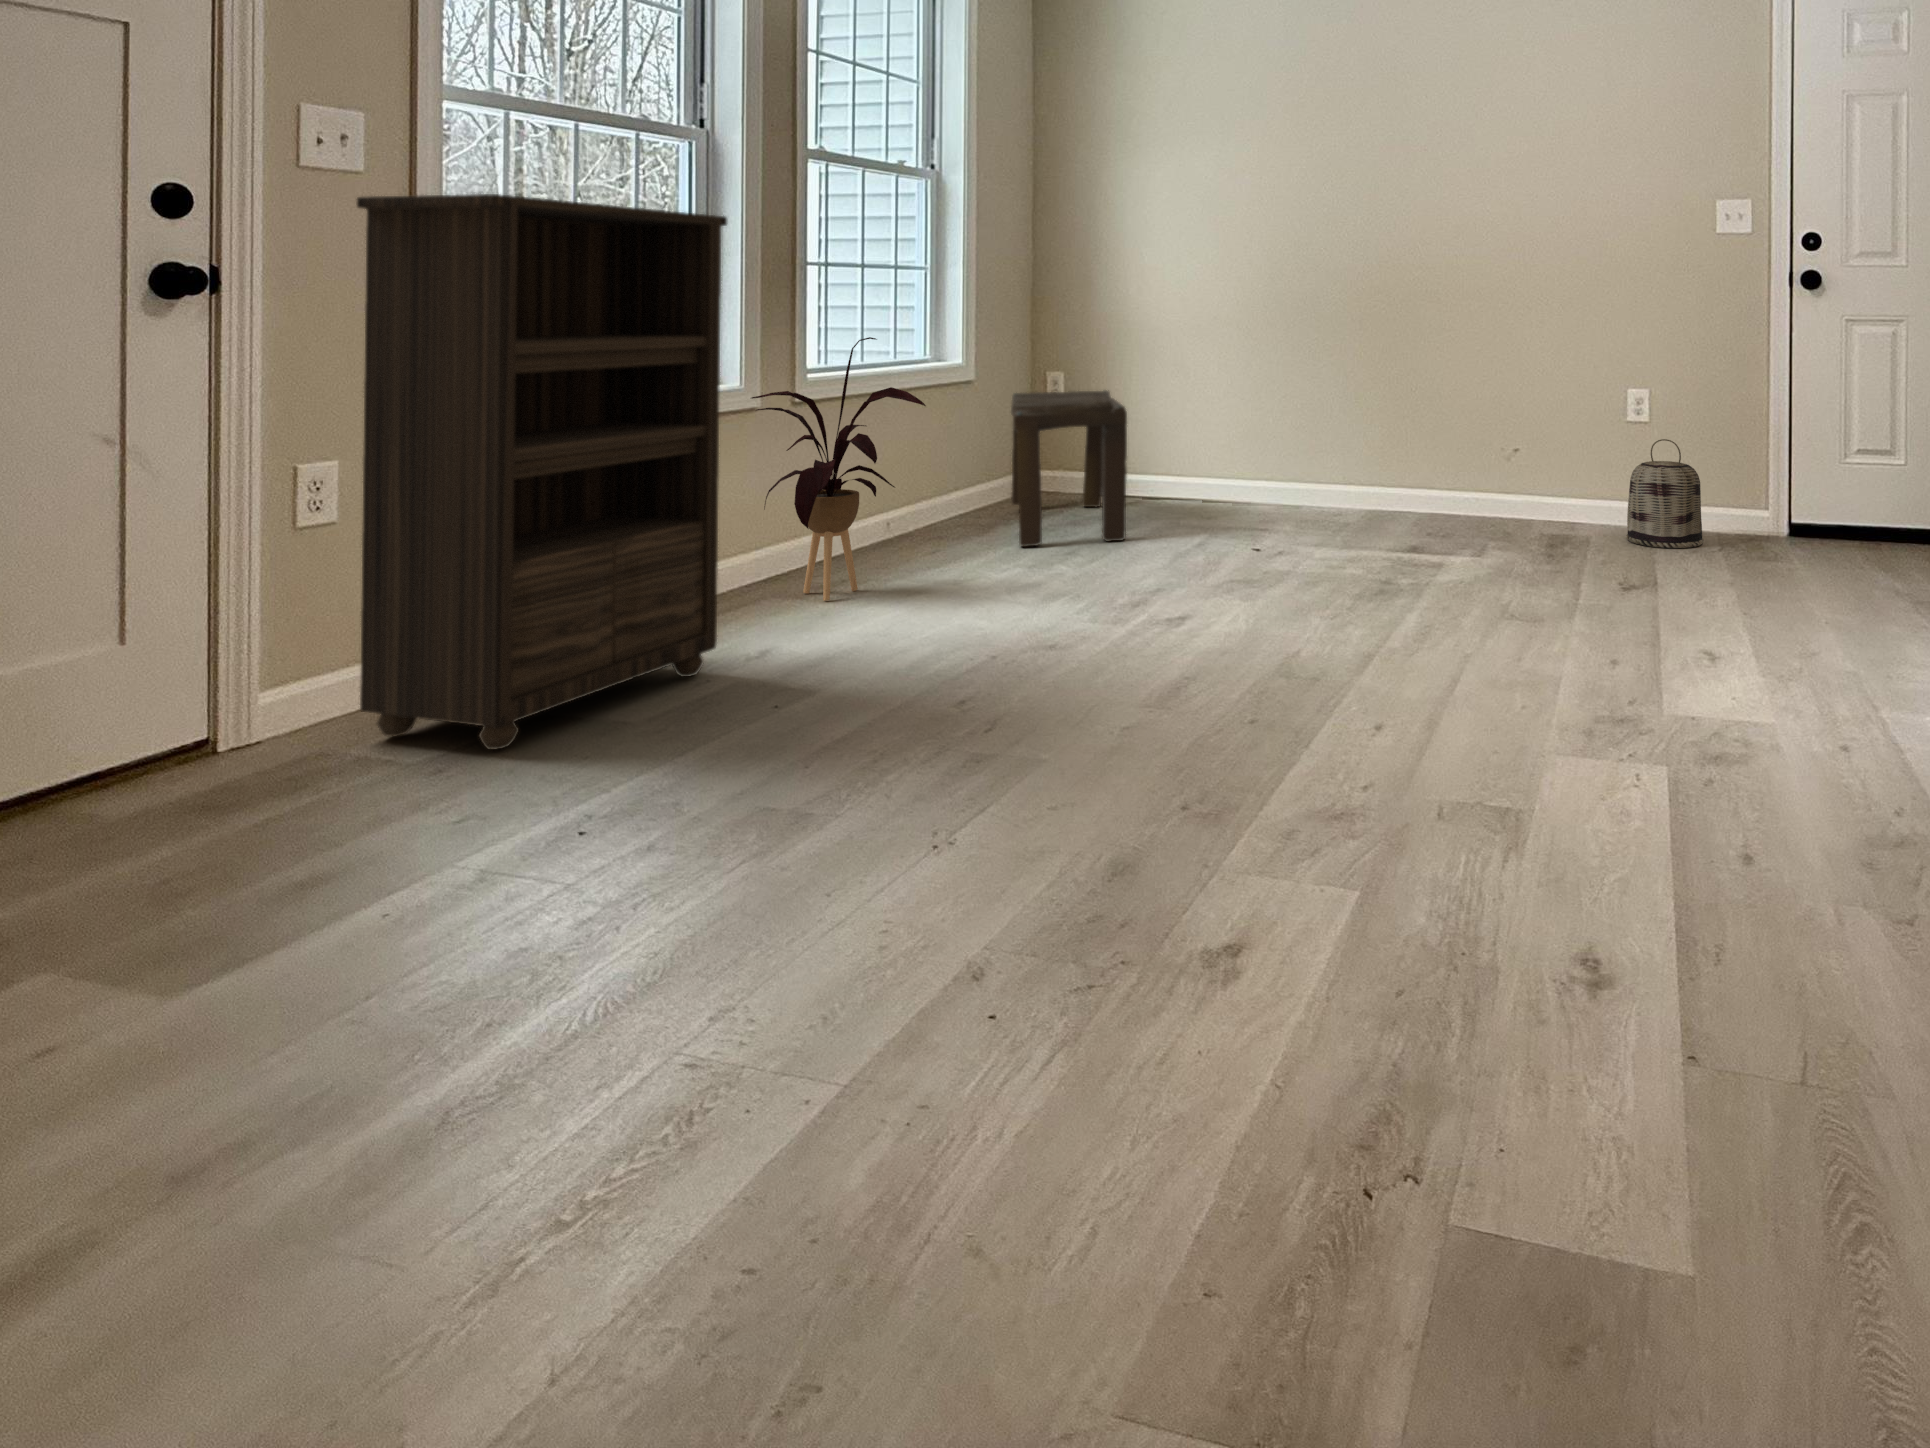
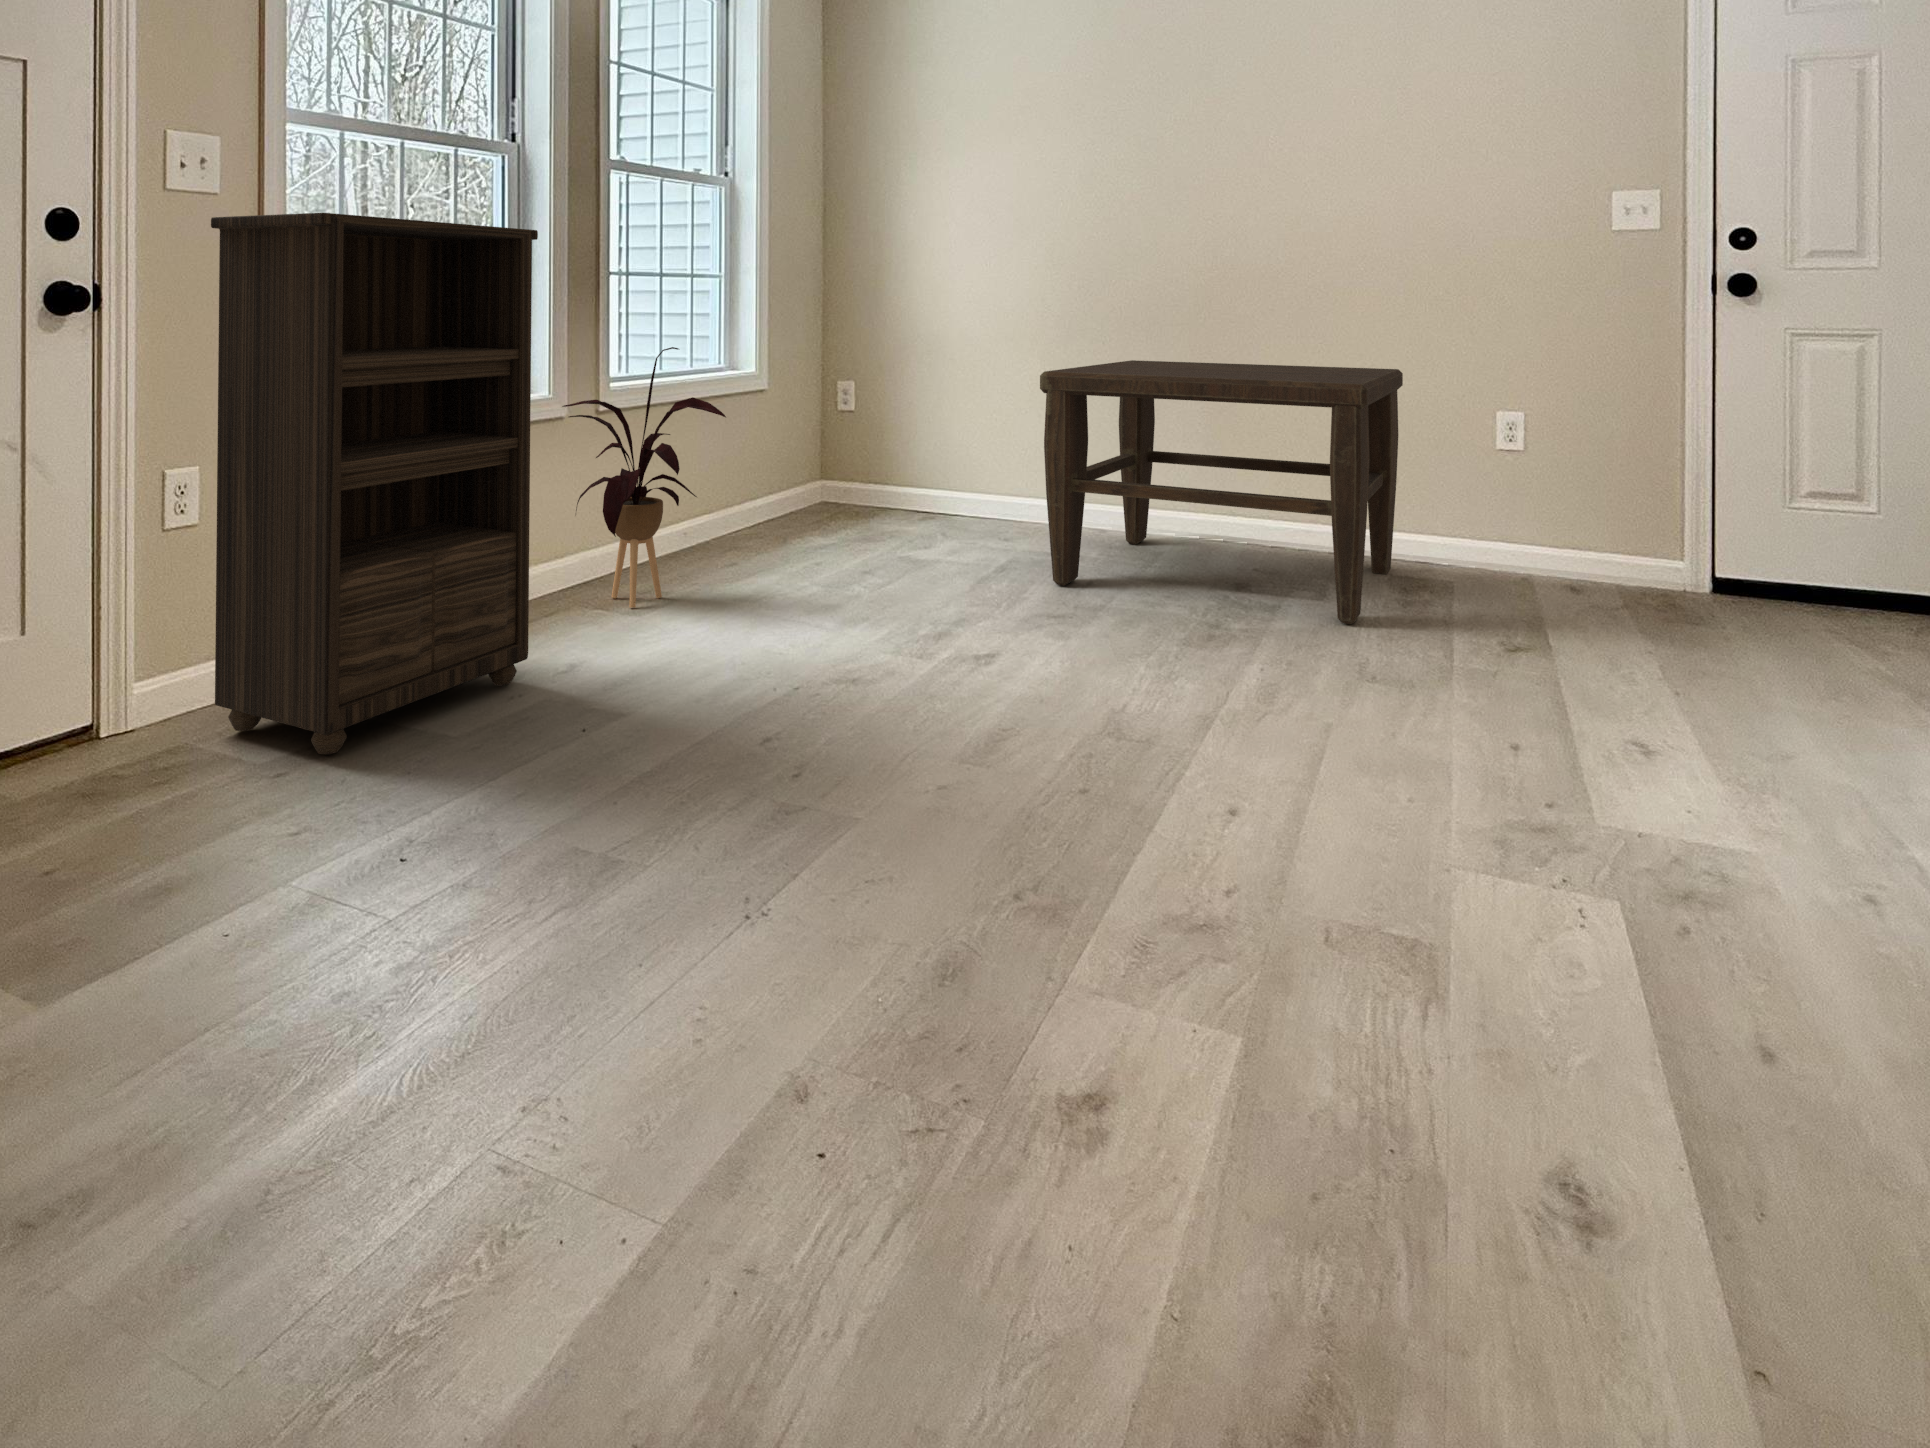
coffee table: none [1237,350,1558,577] -> present [1040,360,1403,624]
bench: present [1011,390,1127,547] -> none [807,398,923,557]
basket: present [1627,439,1704,548] -> none [1490,470,1590,598]

